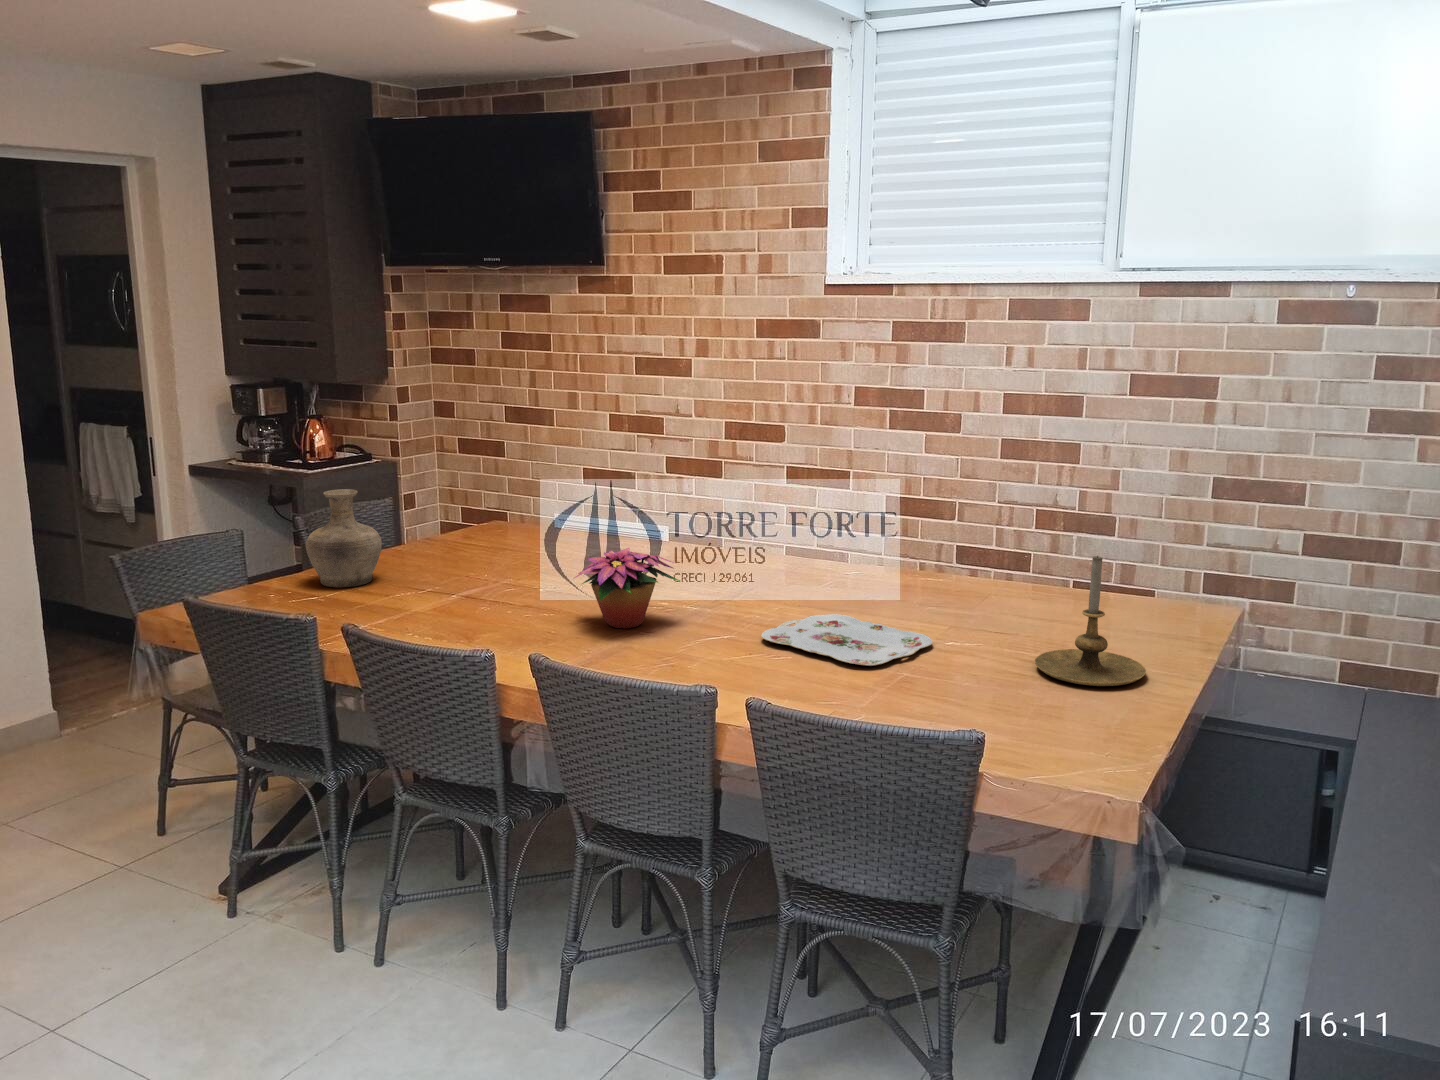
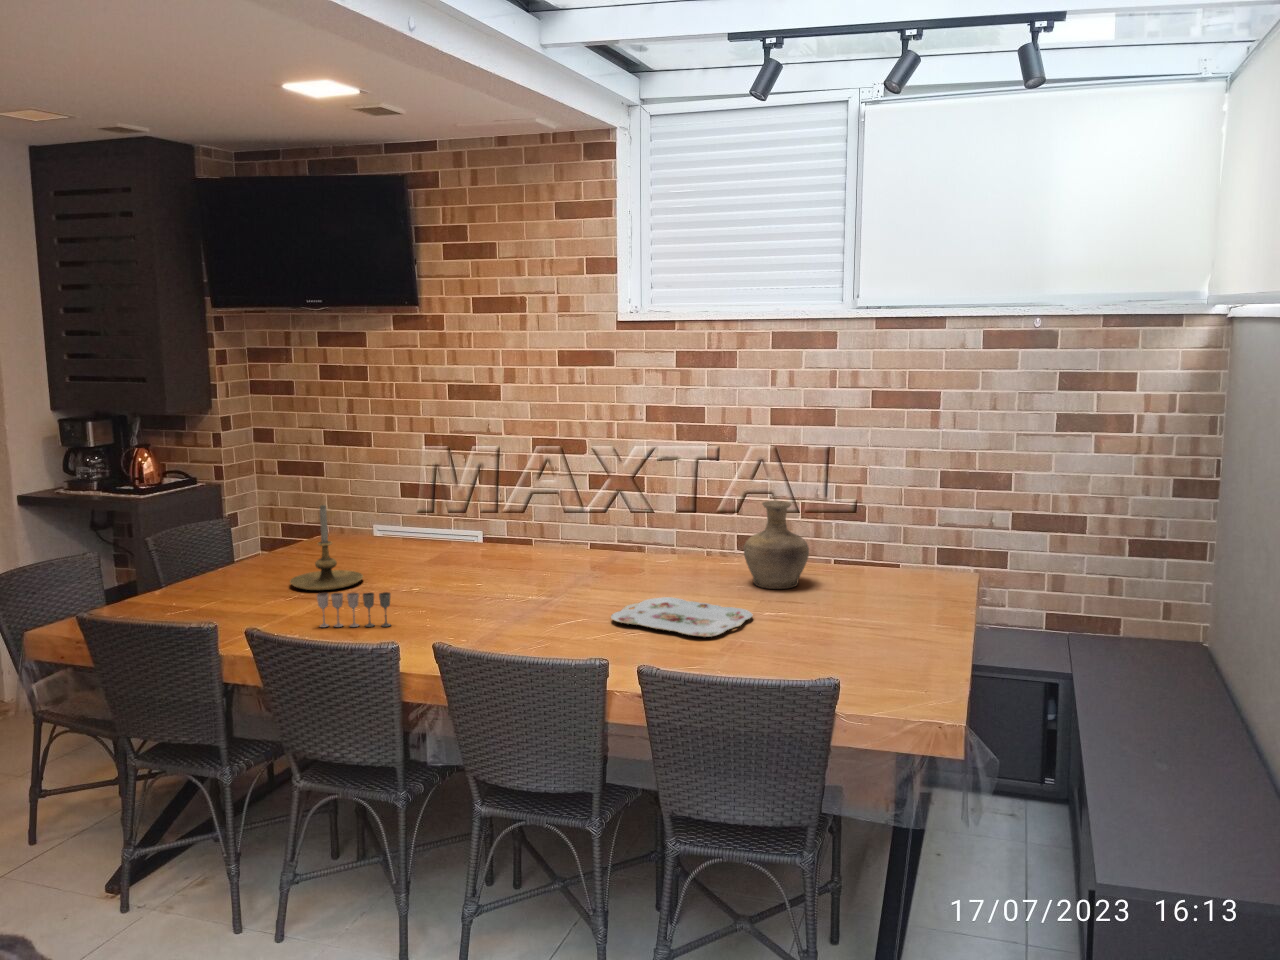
vase: present [306,489,382,587] -> present [744,501,809,589]
flower arrangement: present [575,548,680,628] -> none [435,548,539,620]
candle holder: present [1035,556,1146,686] -> present [290,505,363,590]
wine glass: none [435,587,515,629] -> present [317,592,391,627]

